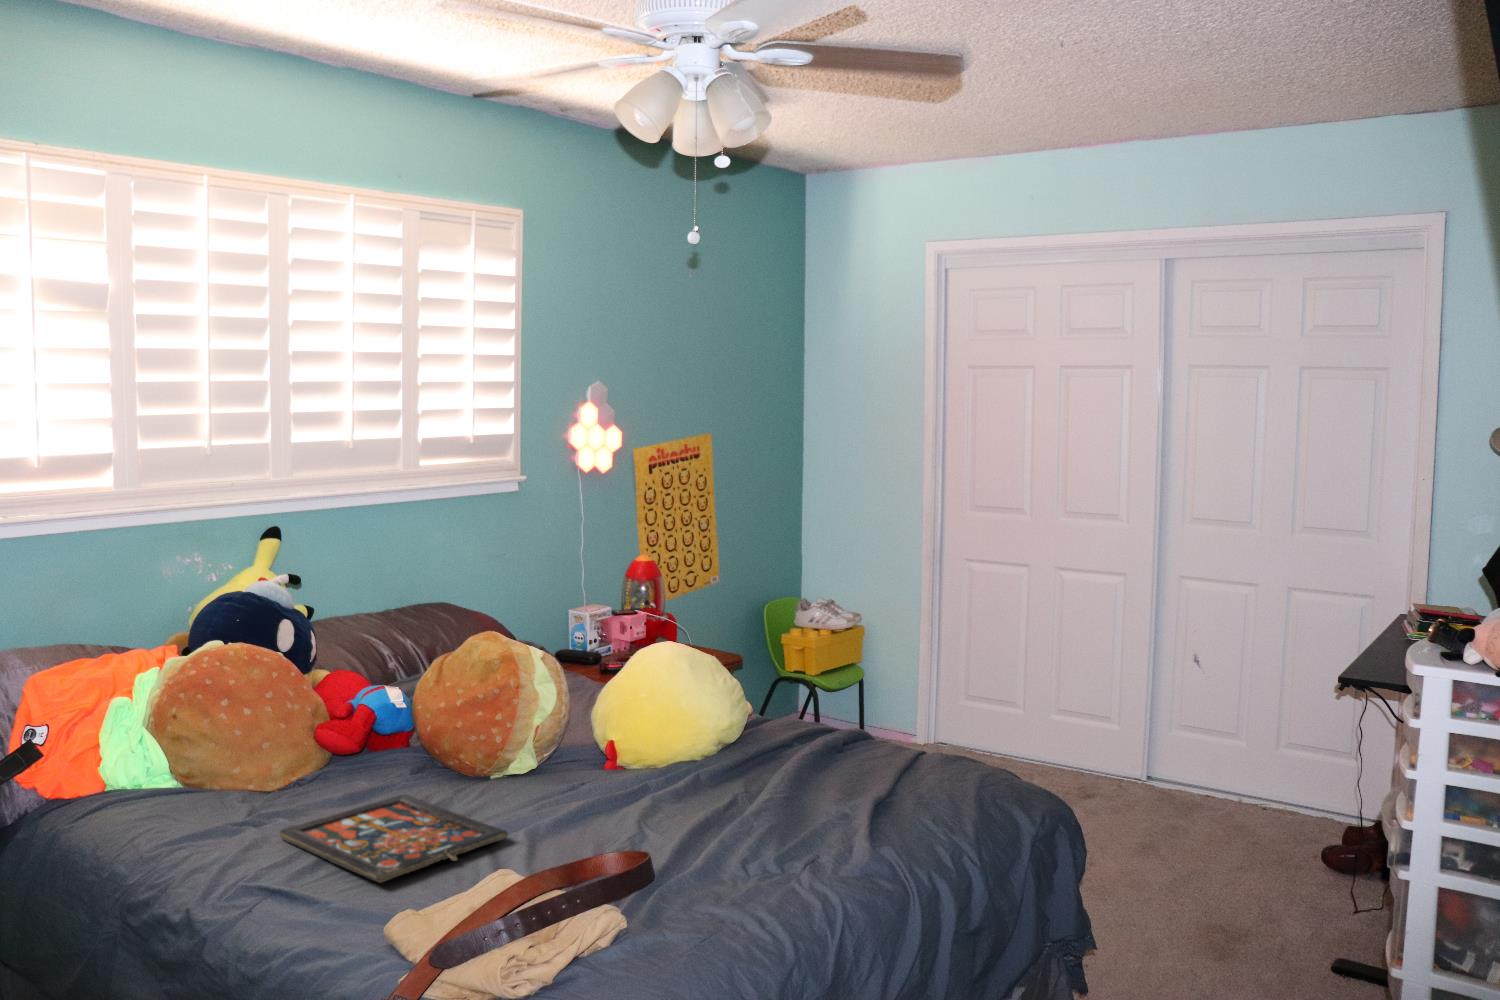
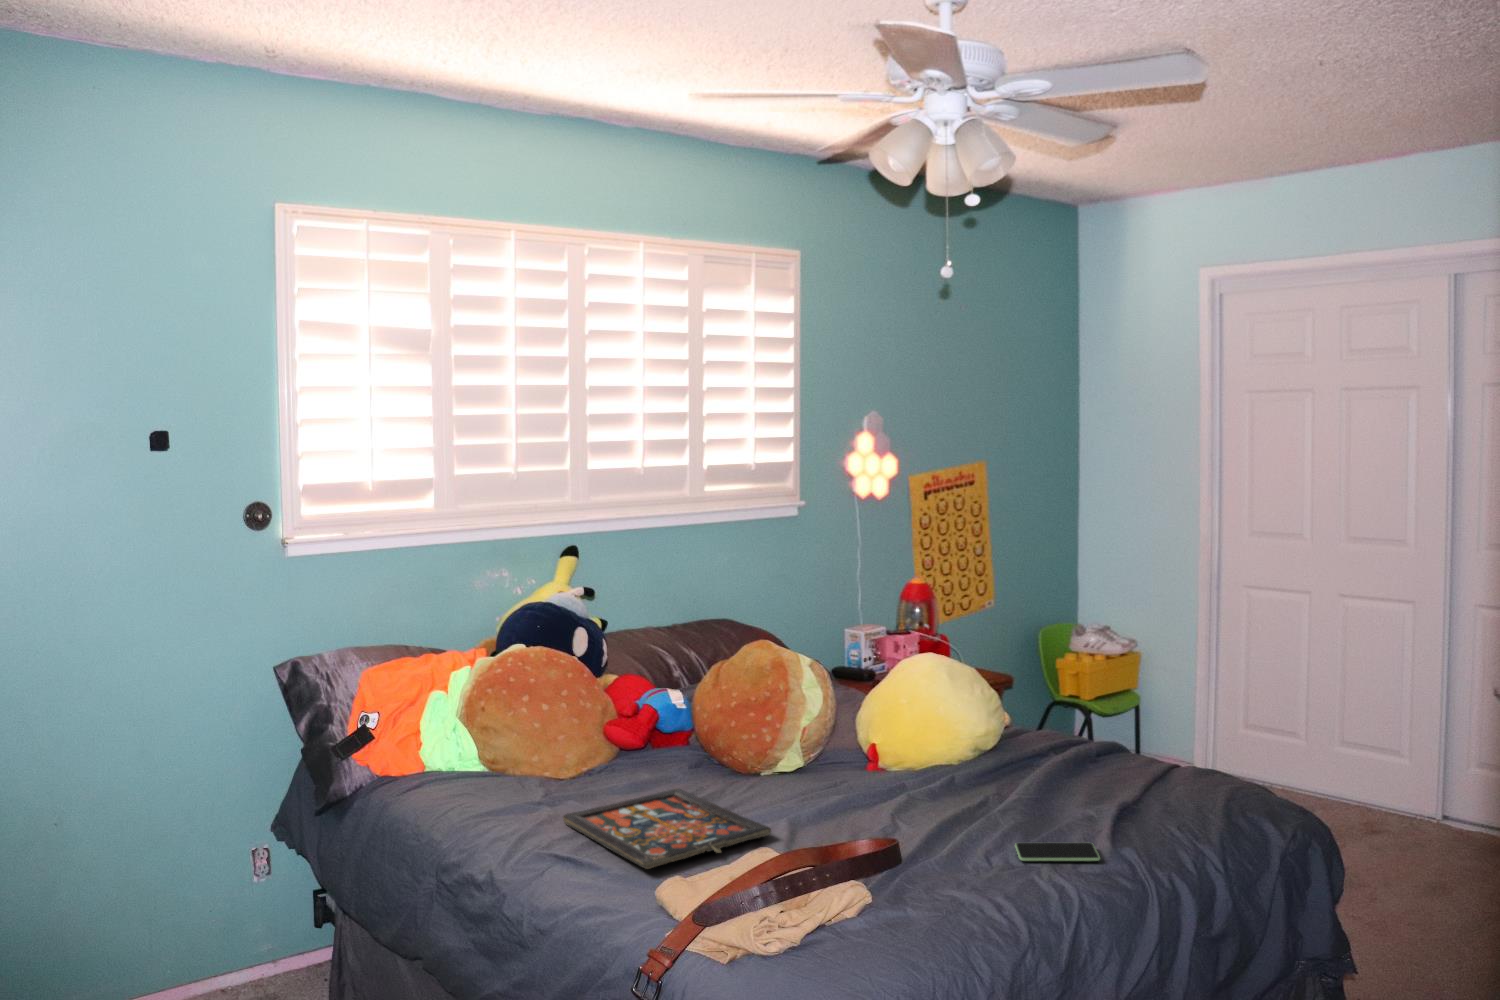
smartphone: none [747,827,825,849] -> present [1015,843,1100,861]

